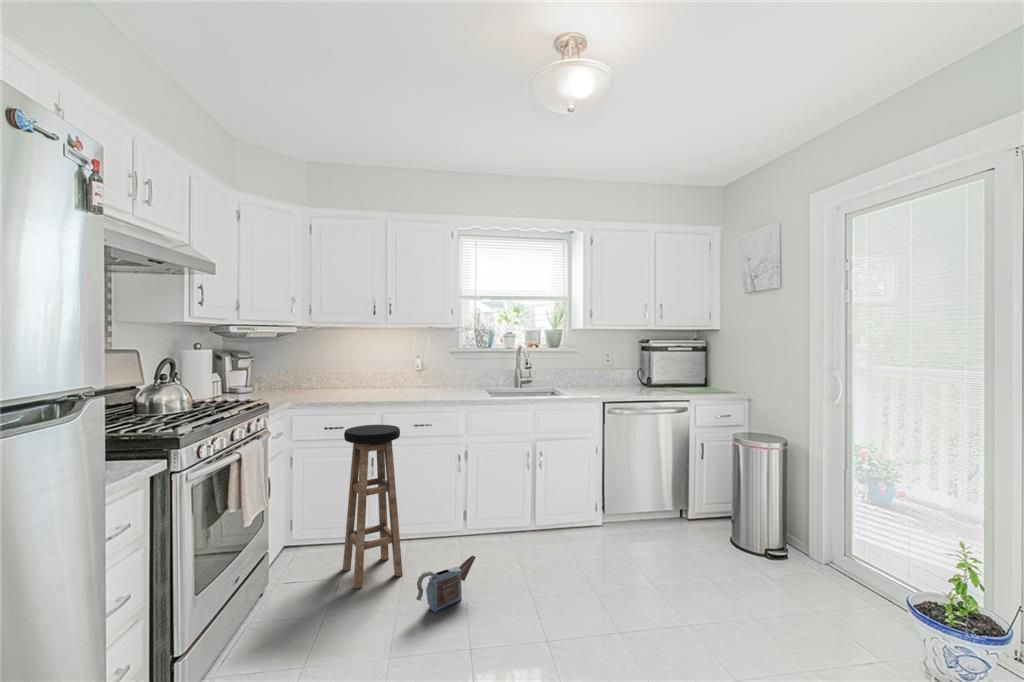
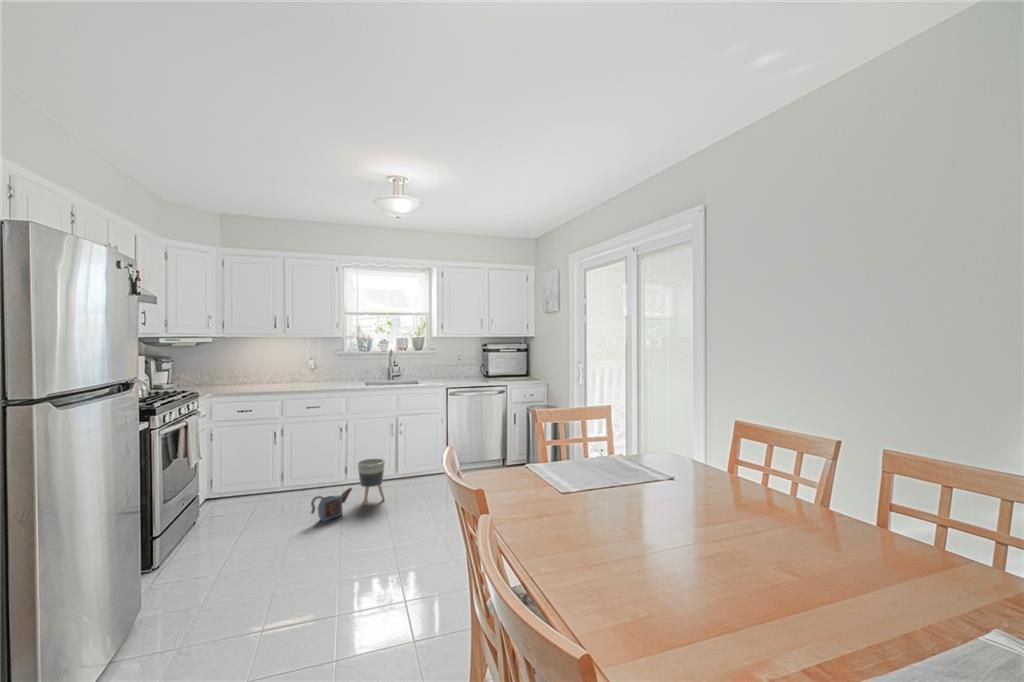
bar stool: present [343,425,403,589] -> none [256,406,301,516]
planter: none [482,507,520,581] -> present [358,459,385,505]

